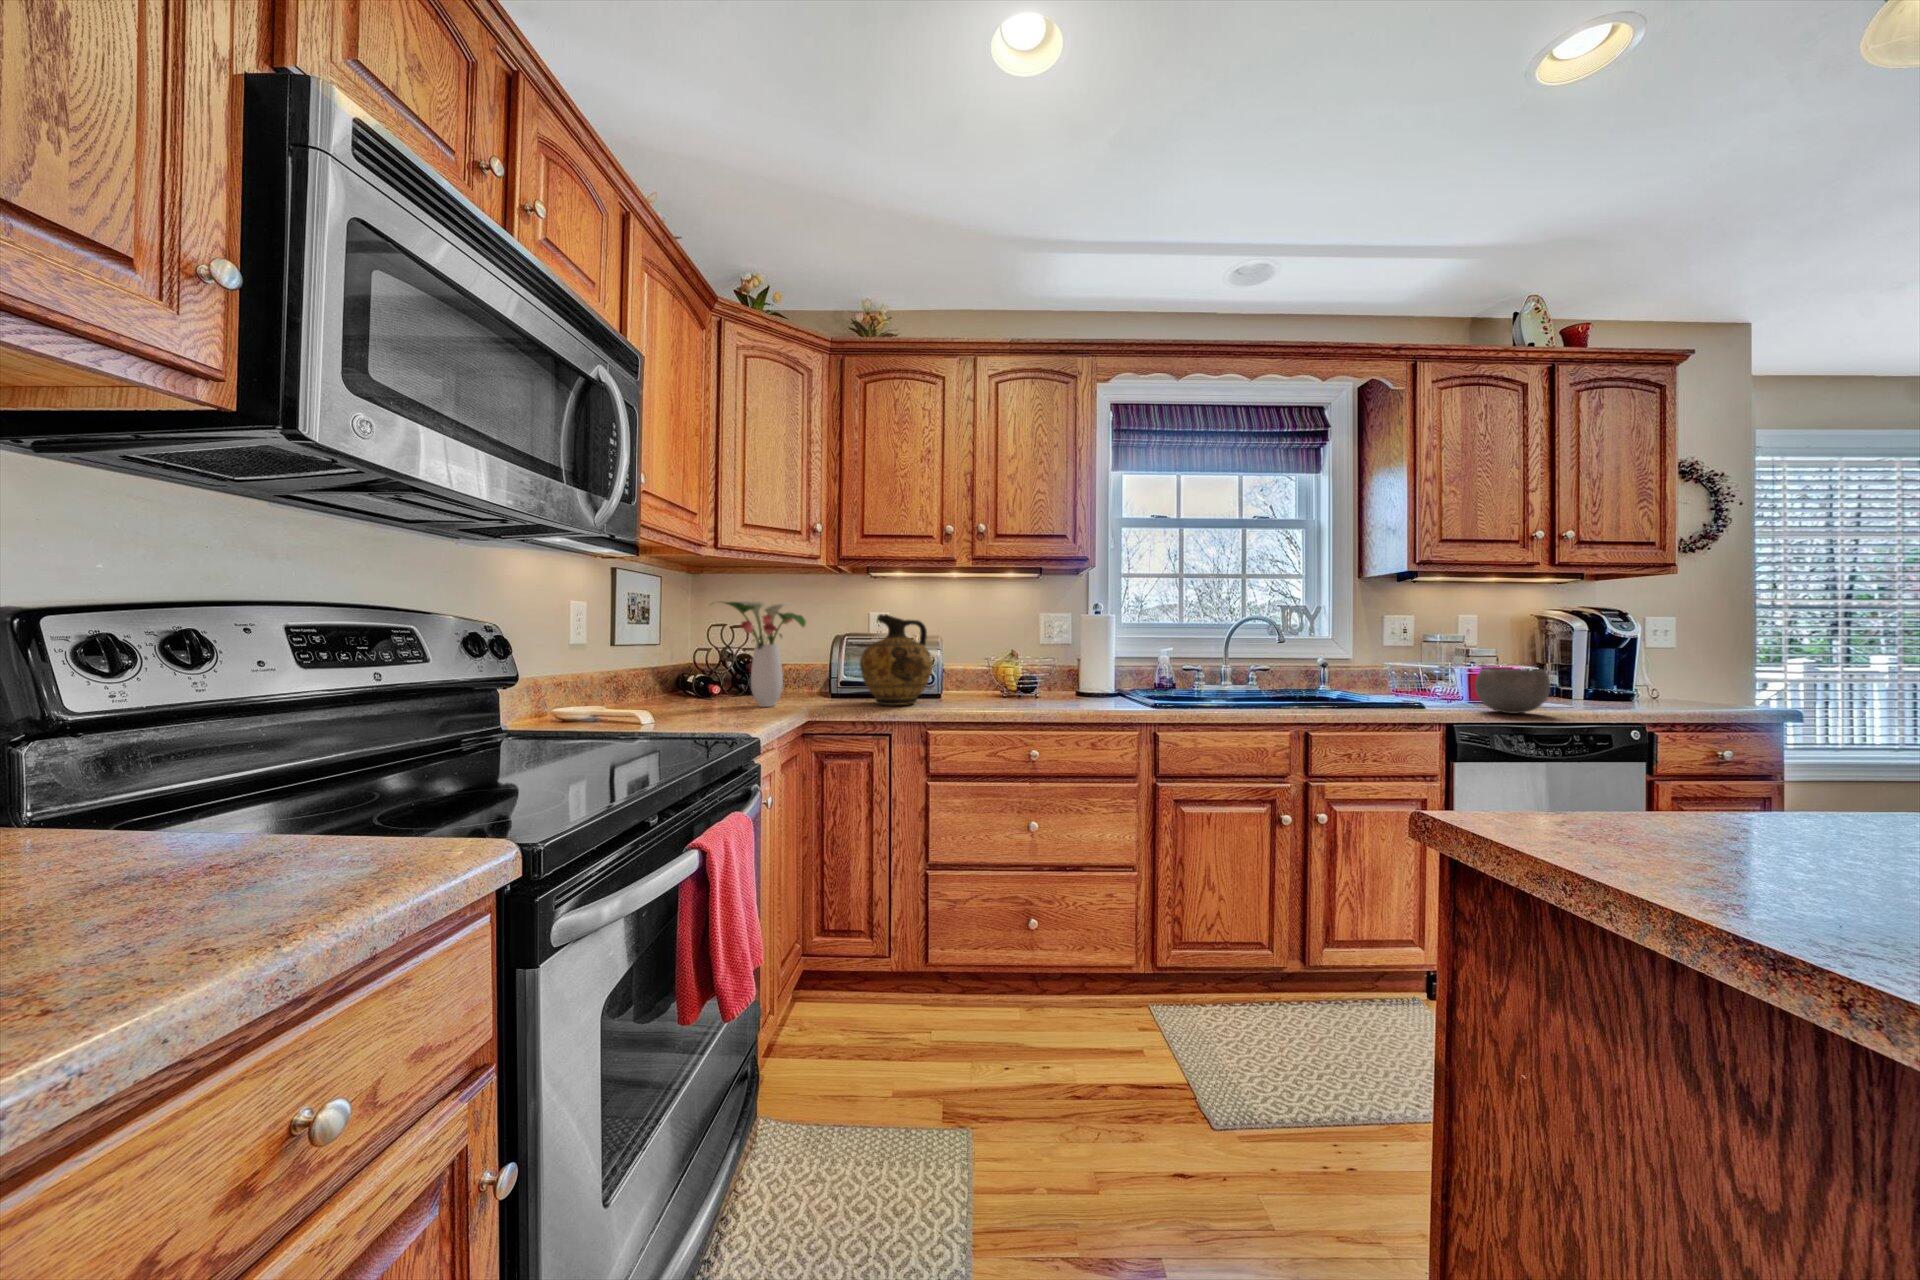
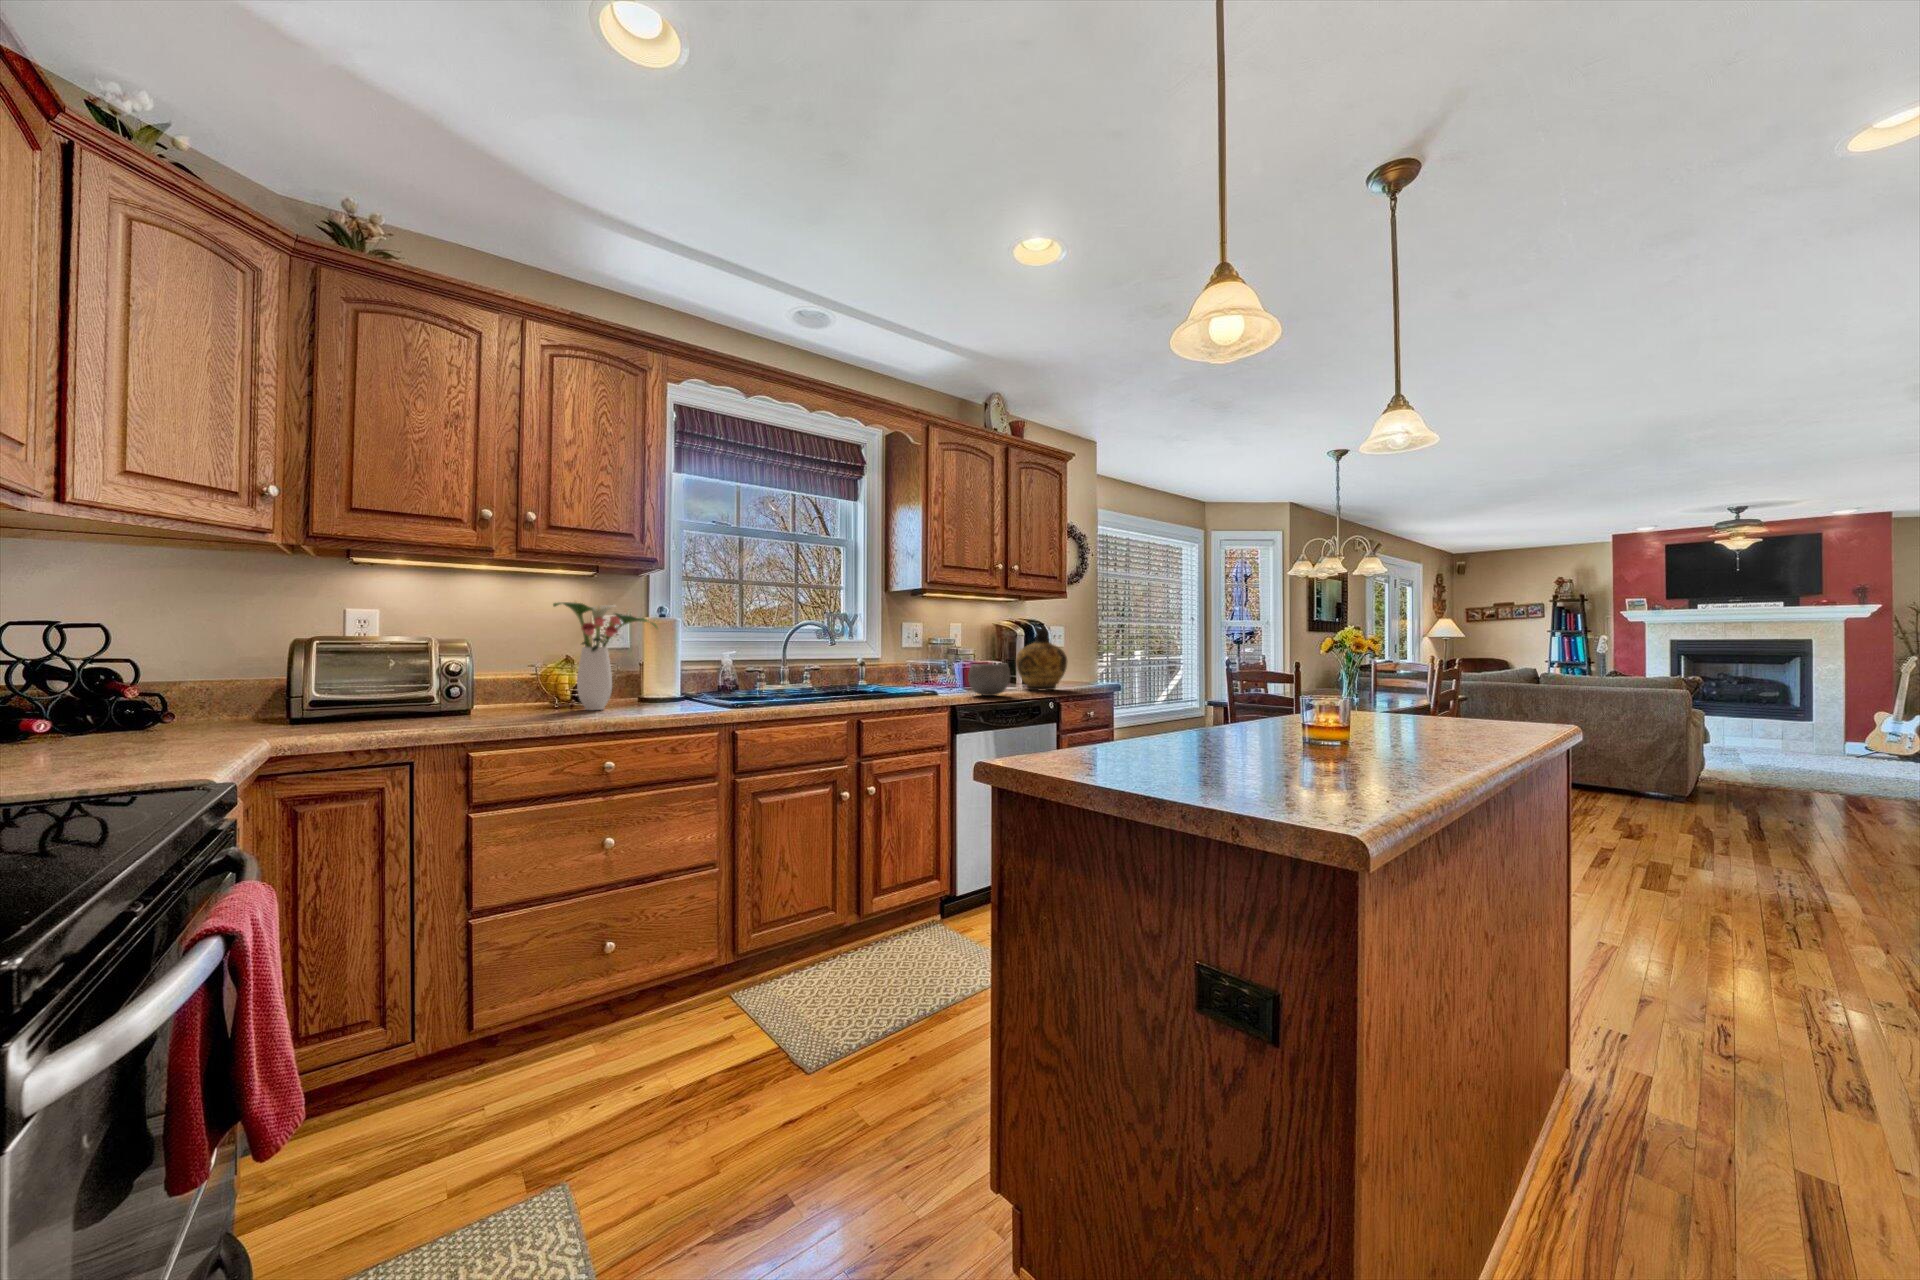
flower arrangement: present [724,600,806,707] -> present [553,602,658,710]
ceramic jug: present [860,614,933,705] -> present [1016,627,1067,690]

